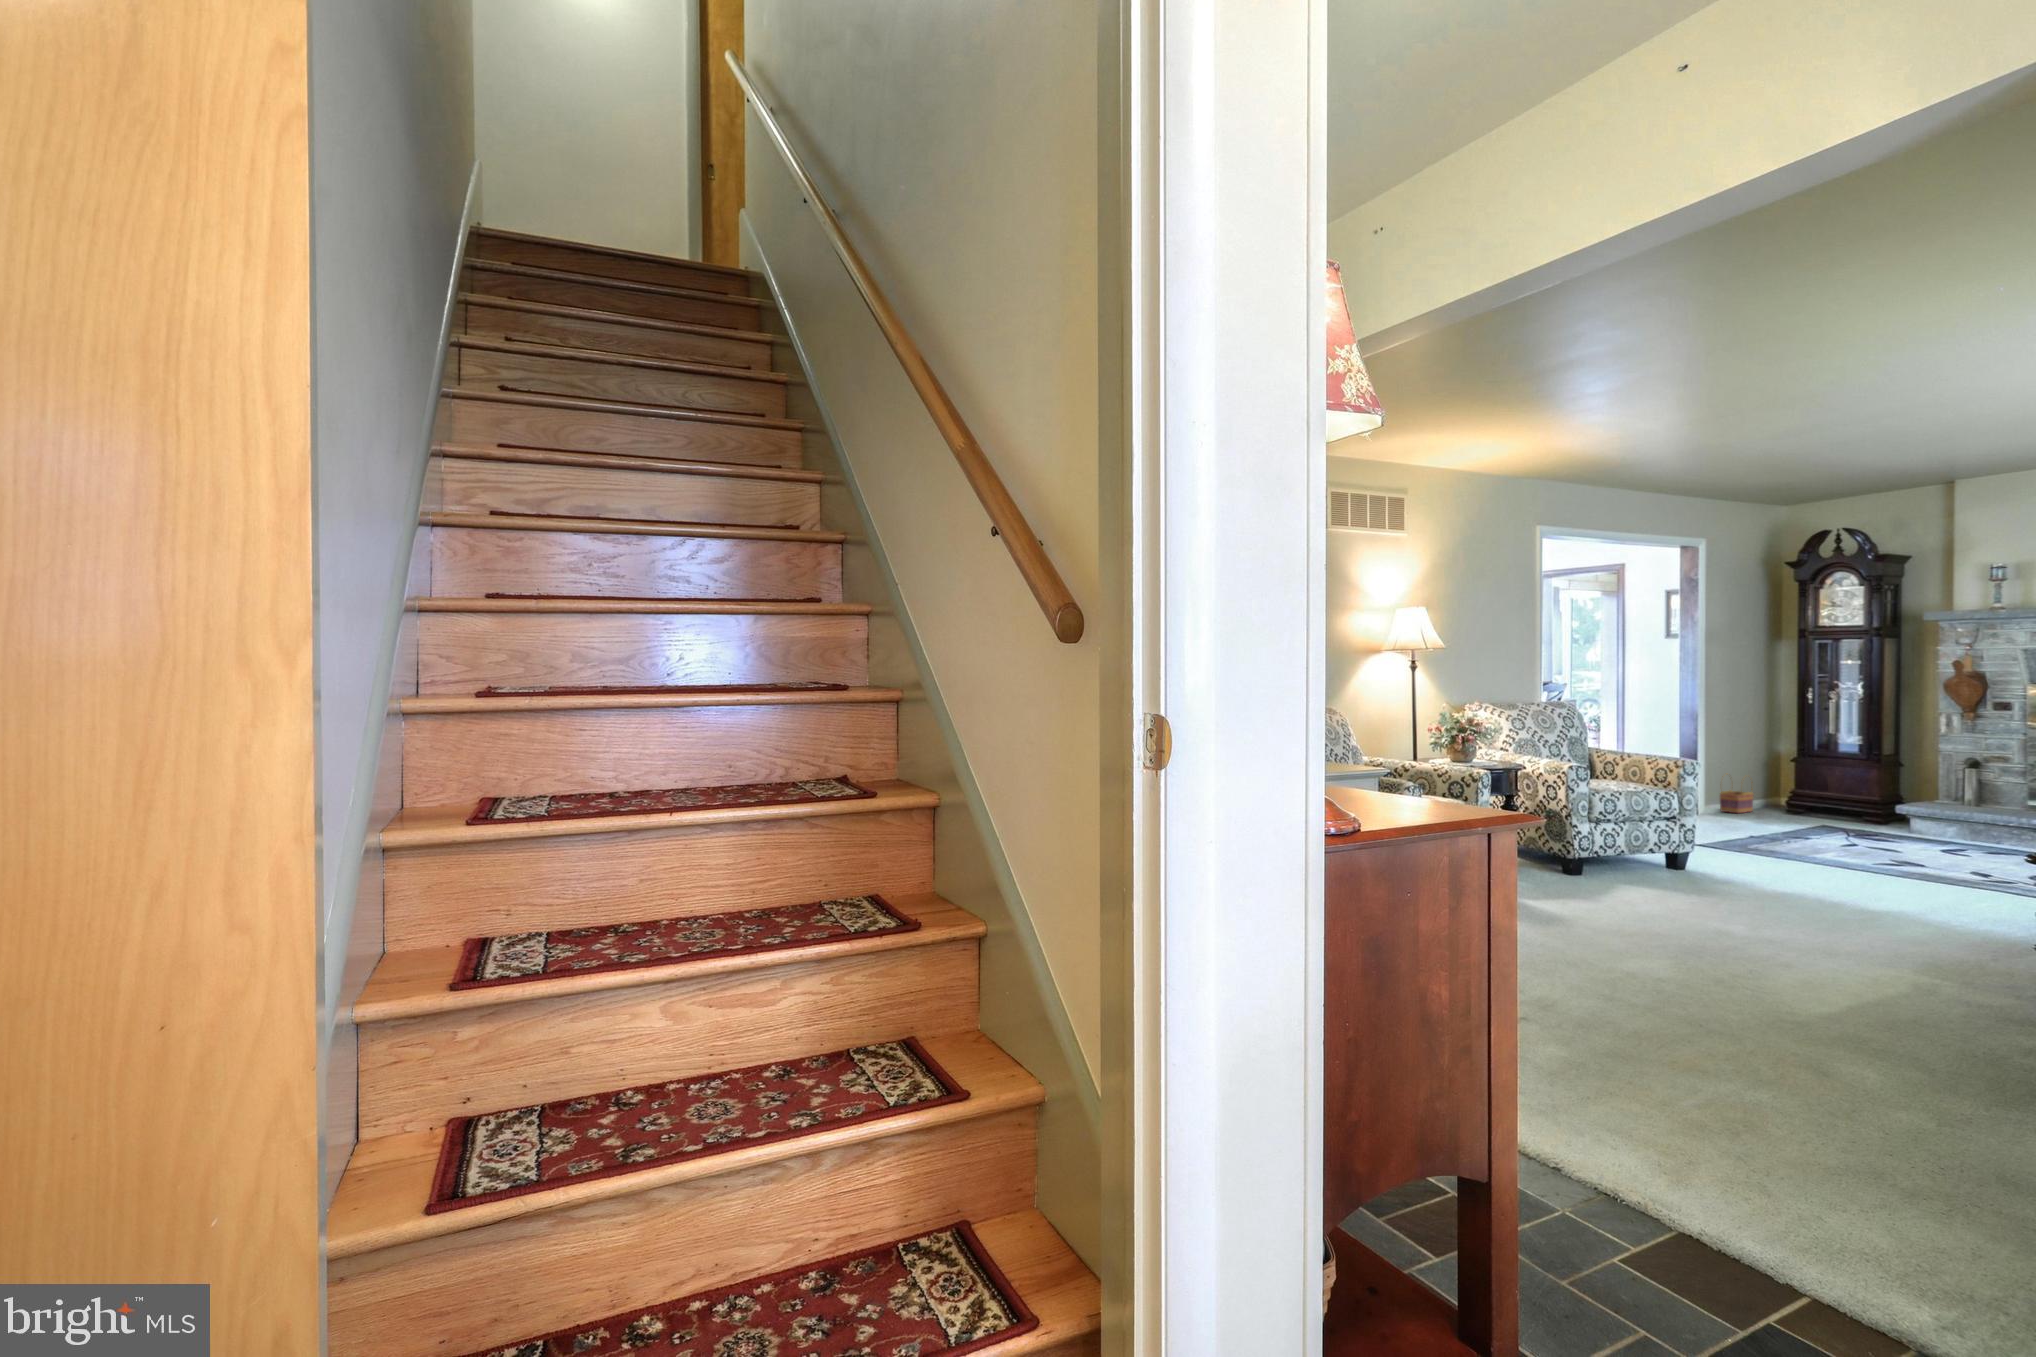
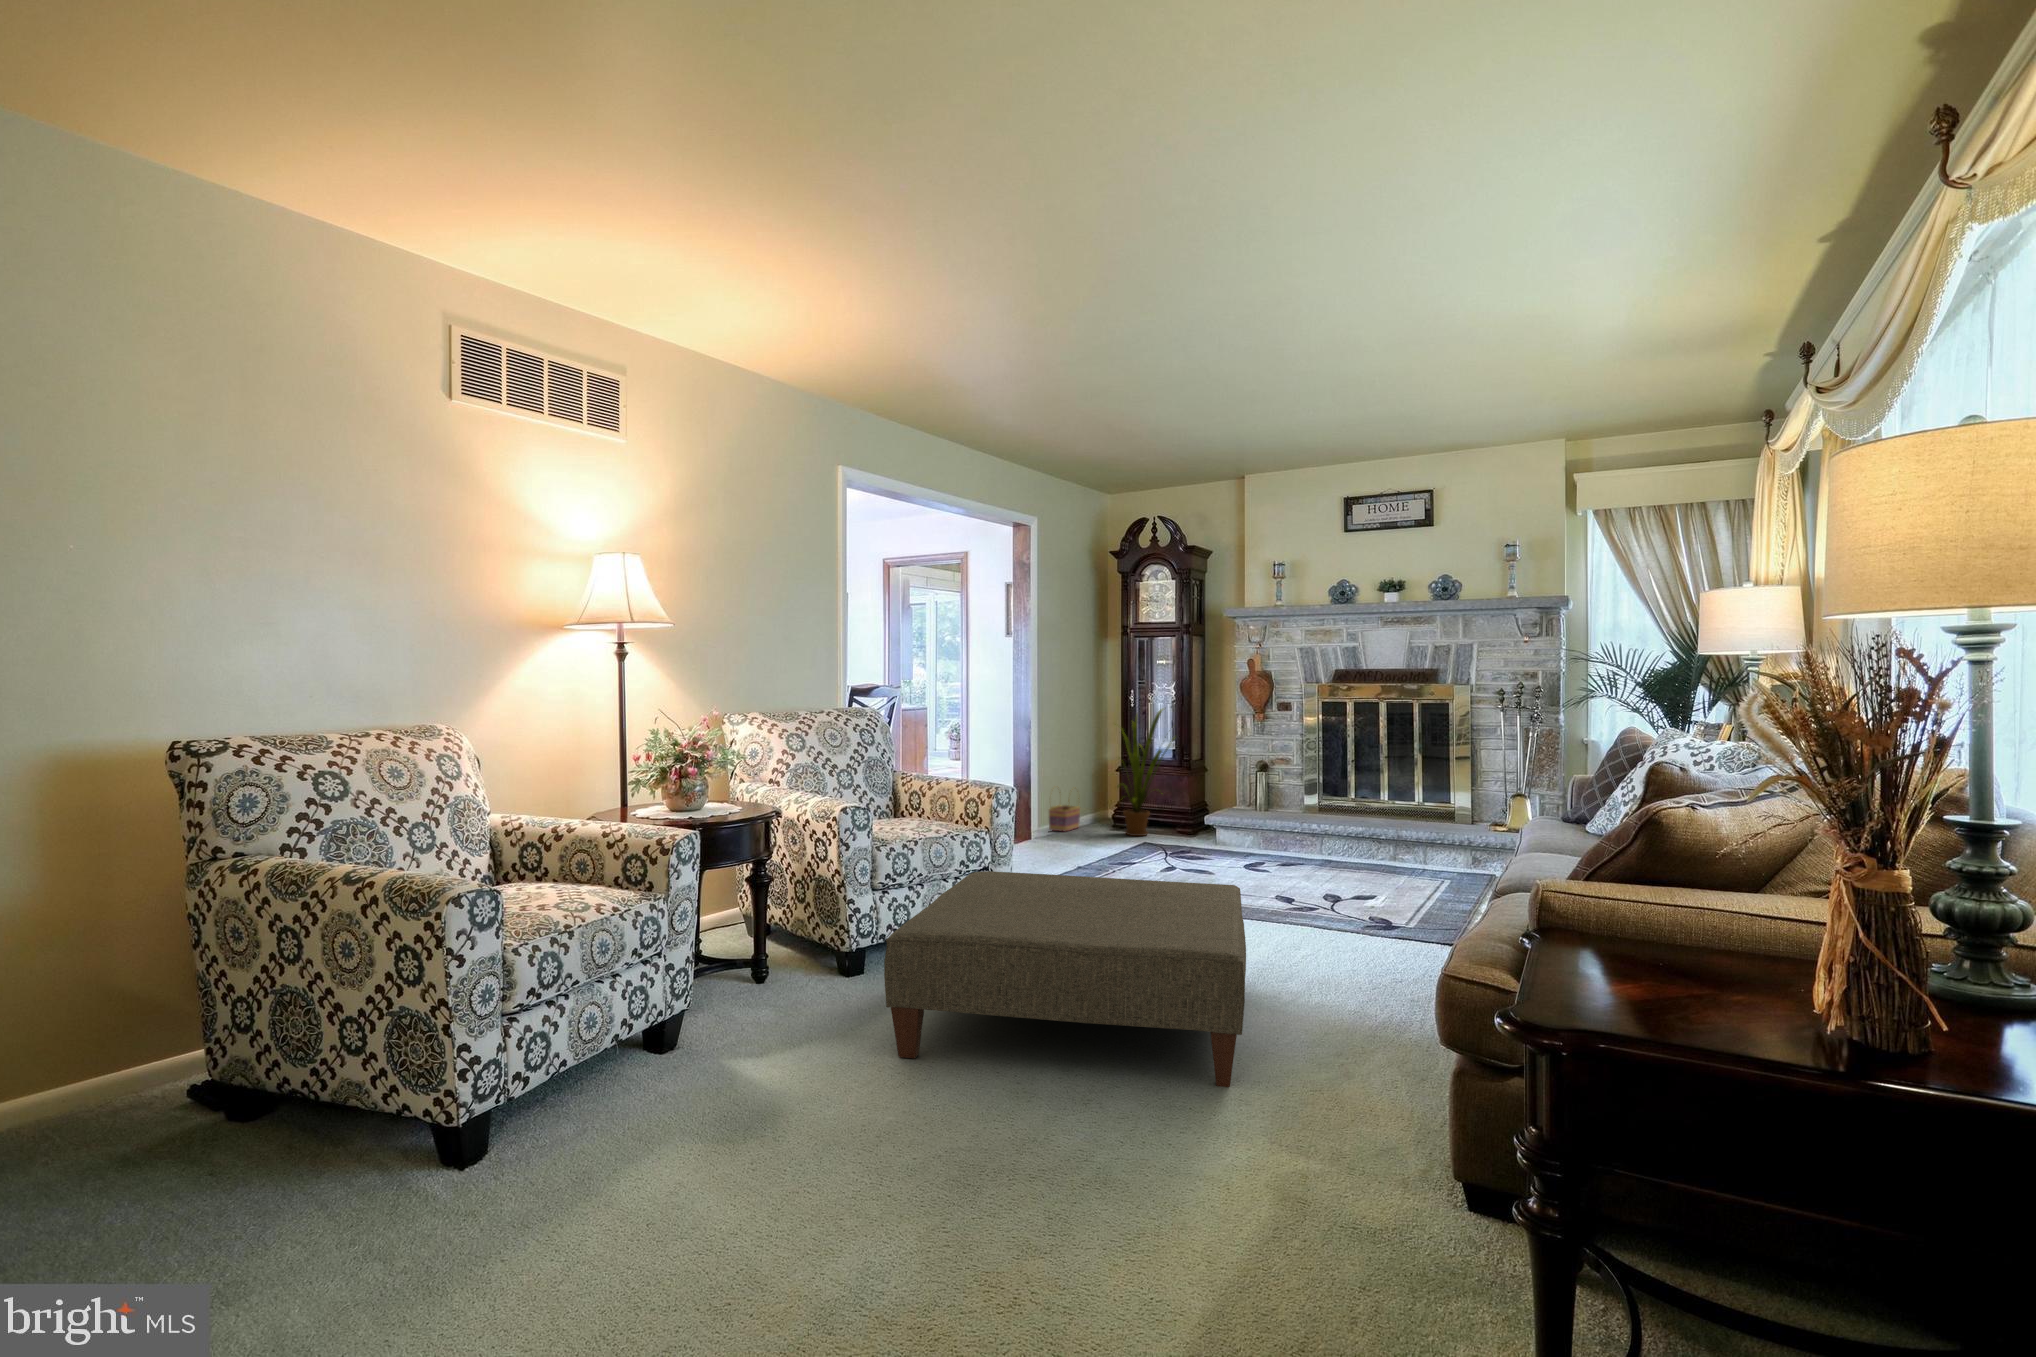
house plant: none [1789,706,1865,821] -> present [1117,709,1173,836]
ottoman: none [1618,814,1910,948] -> present [884,871,1246,1087]

